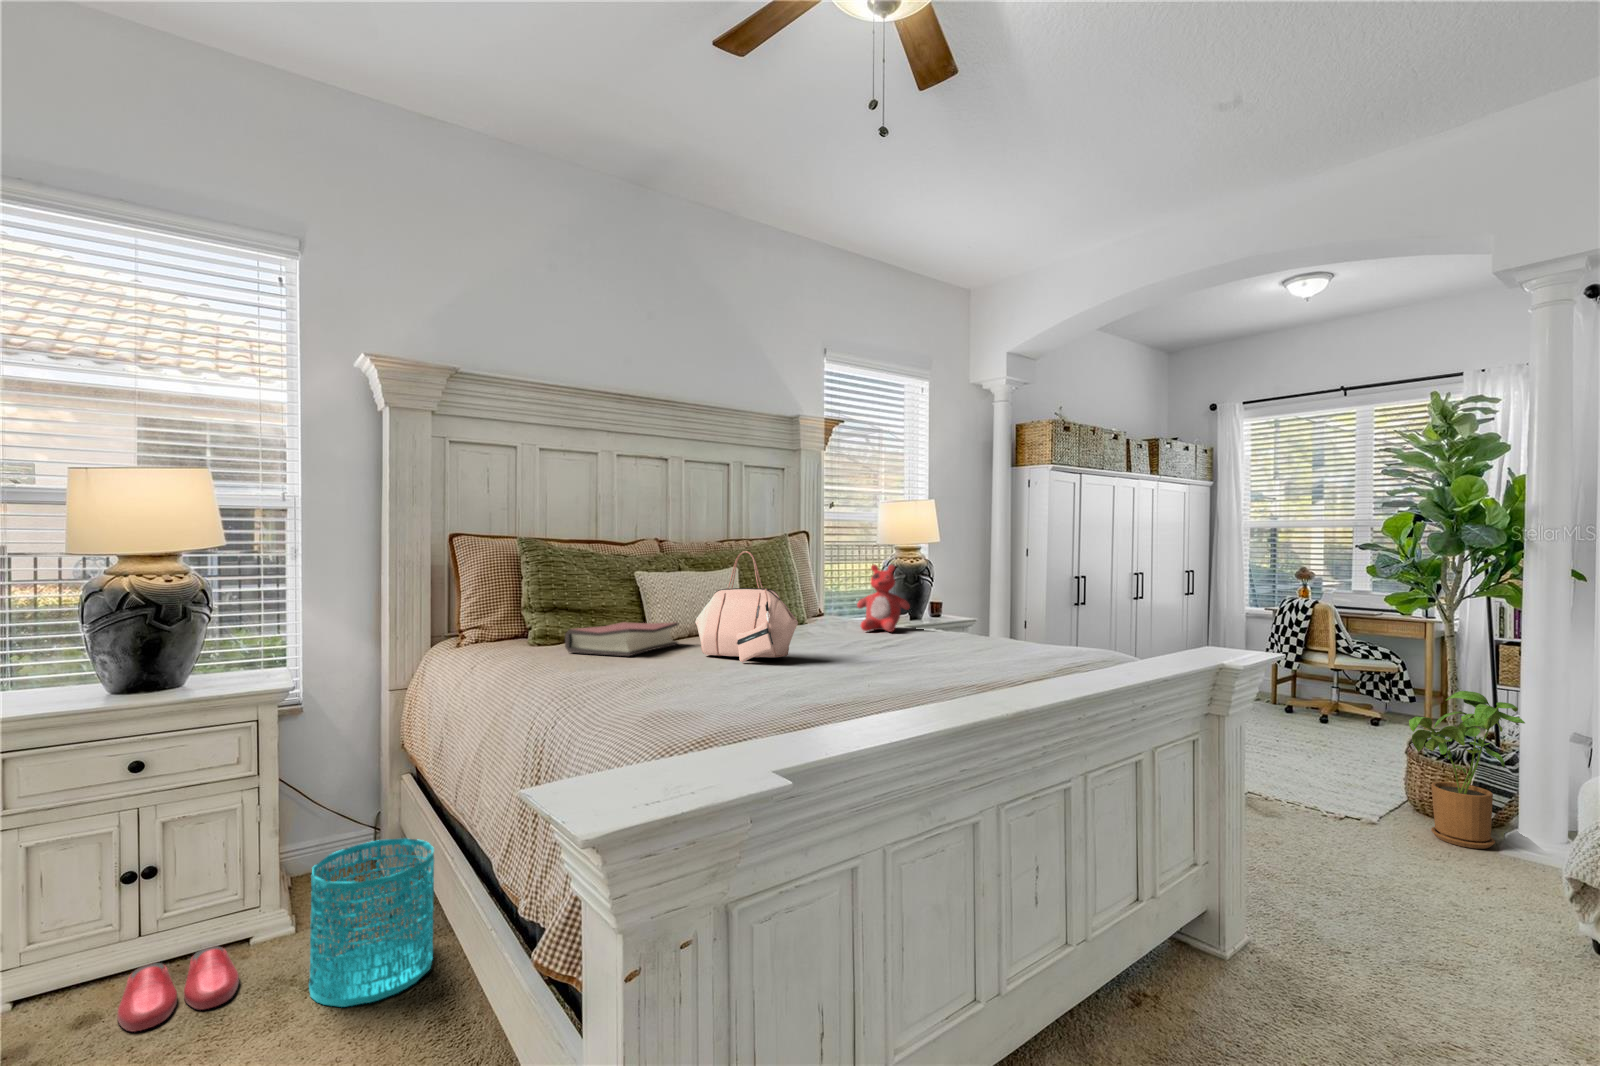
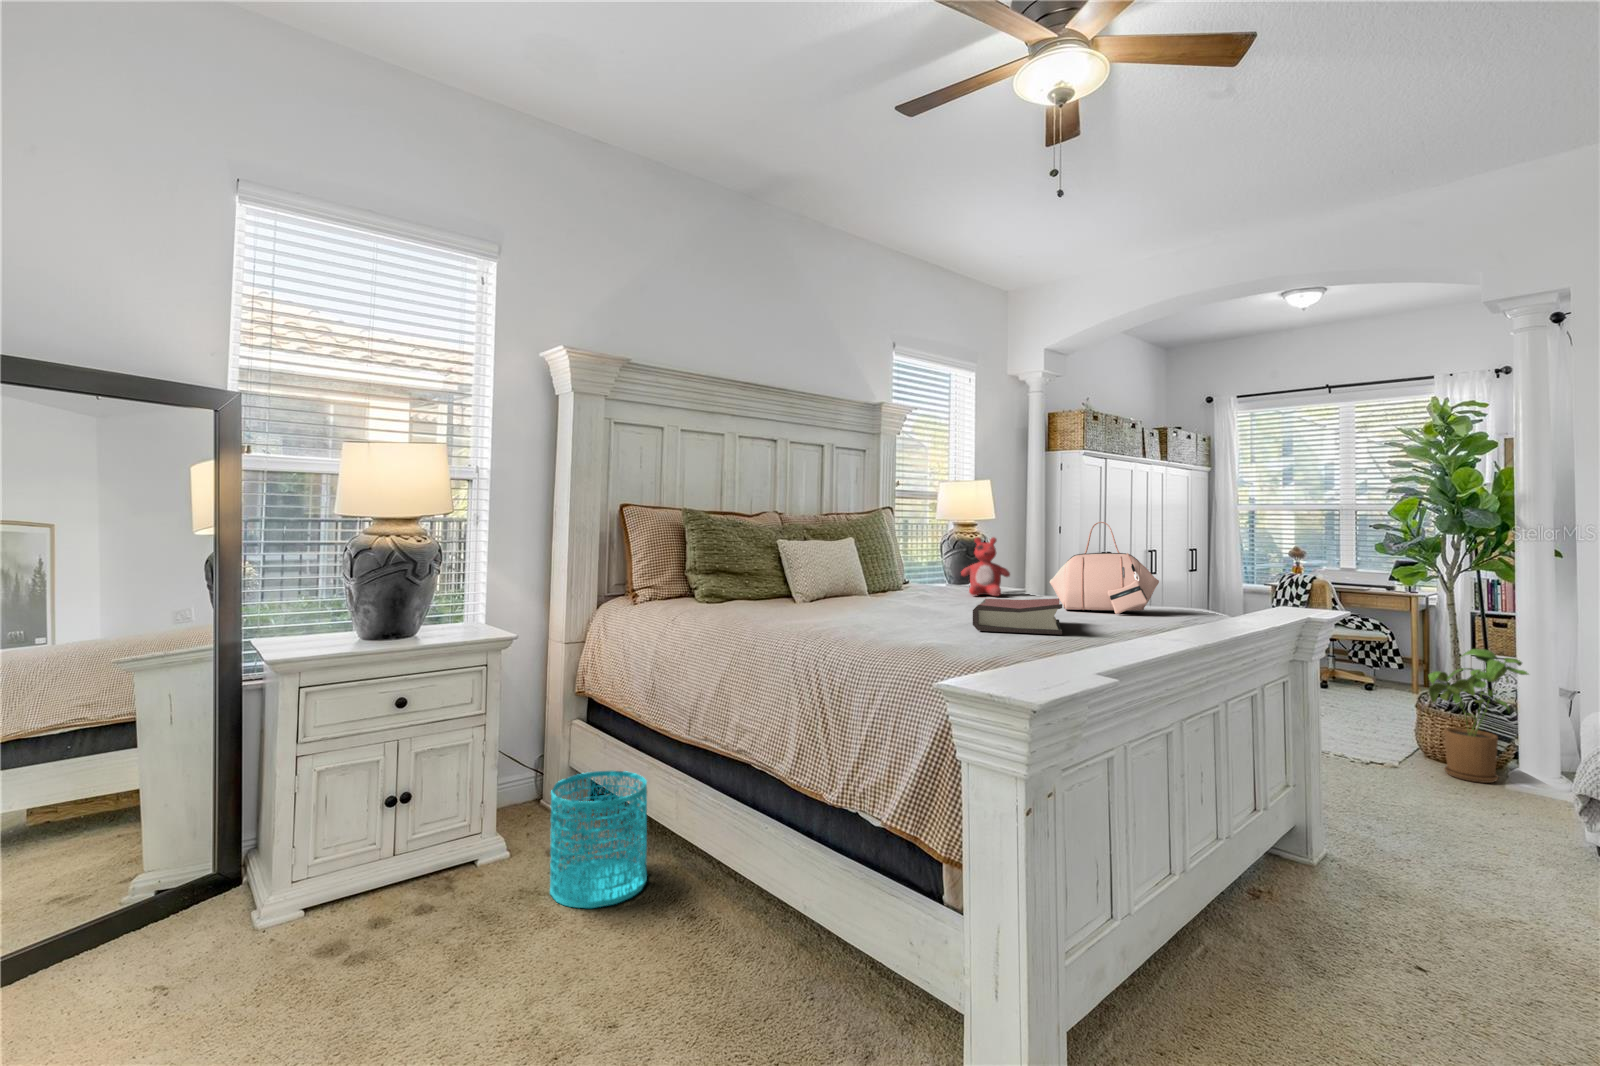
handbag: present [695,551,798,662] -> present [1050,522,1159,614]
hardback book: present [565,622,678,656] -> present [973,598,1062,634]
slippers: present [117,946,239,1032] -> none [391,865,488,929]

